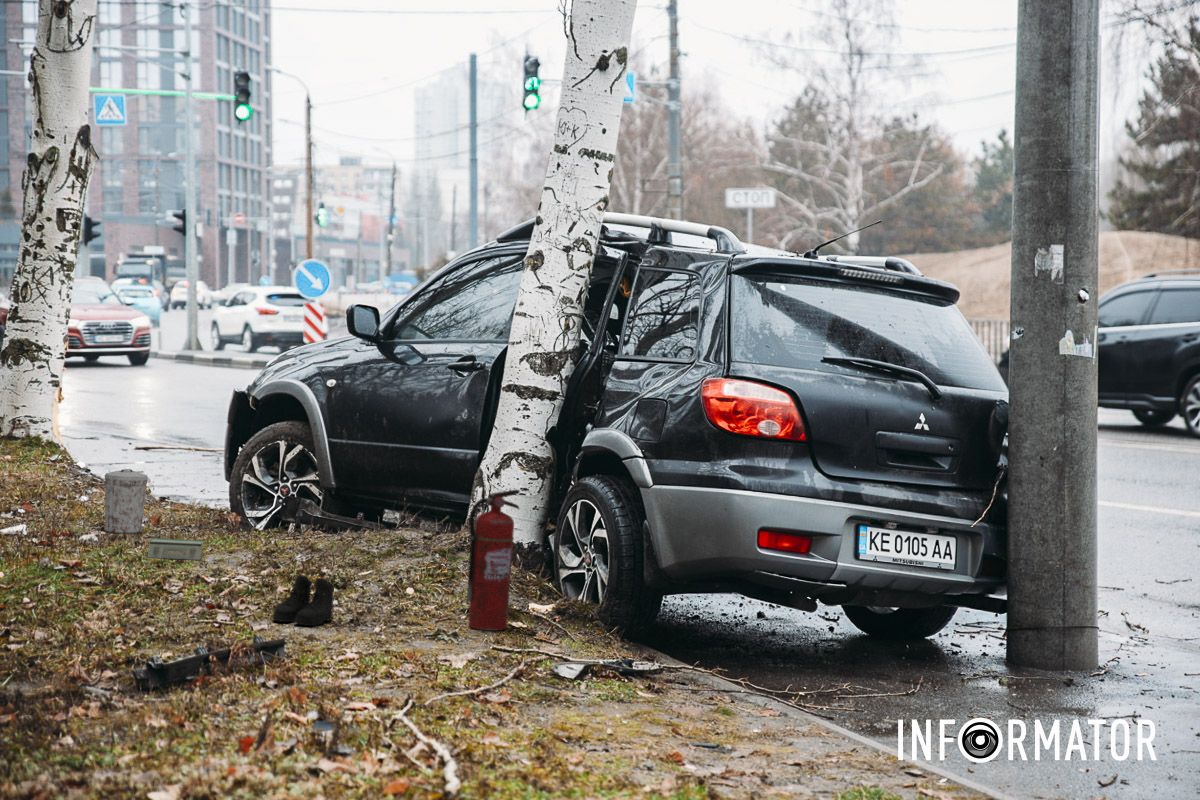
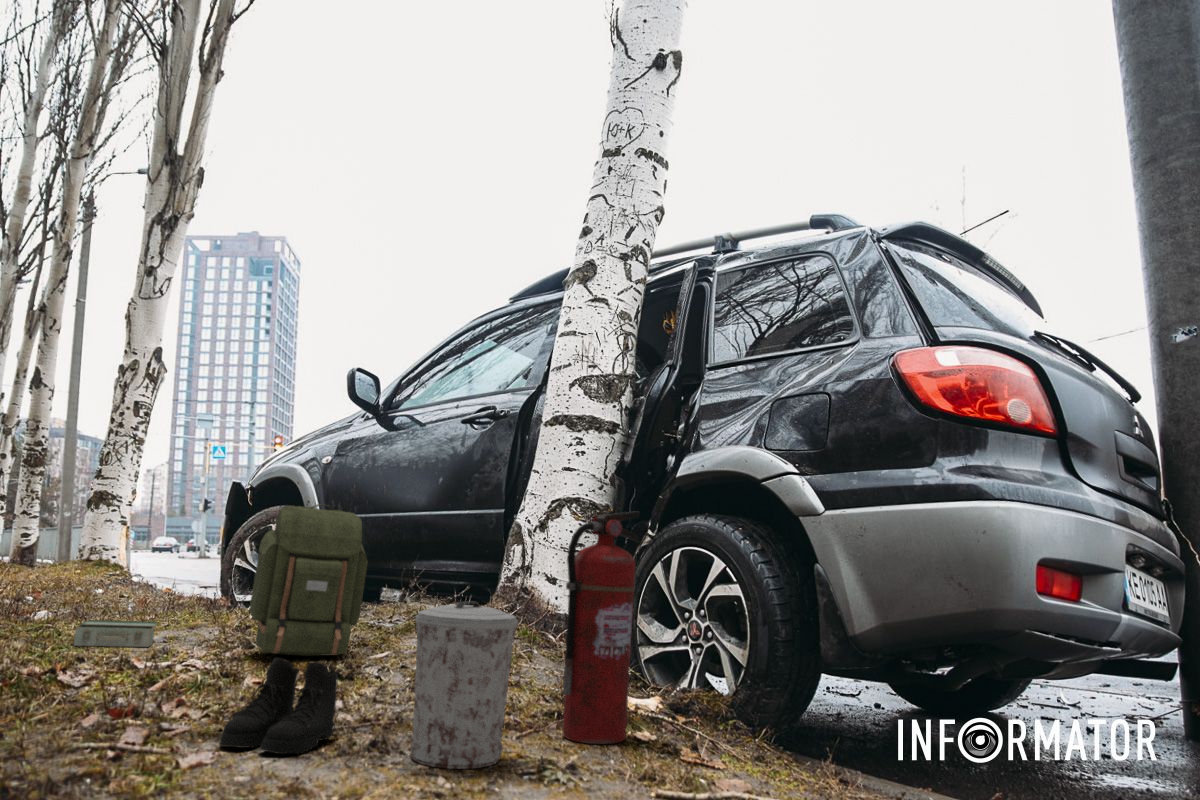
backpack: none [277,466,357,572] -> present [250,504,368,656]
trash can: present [104,469,148,534] -> present [411,601,518,769]

